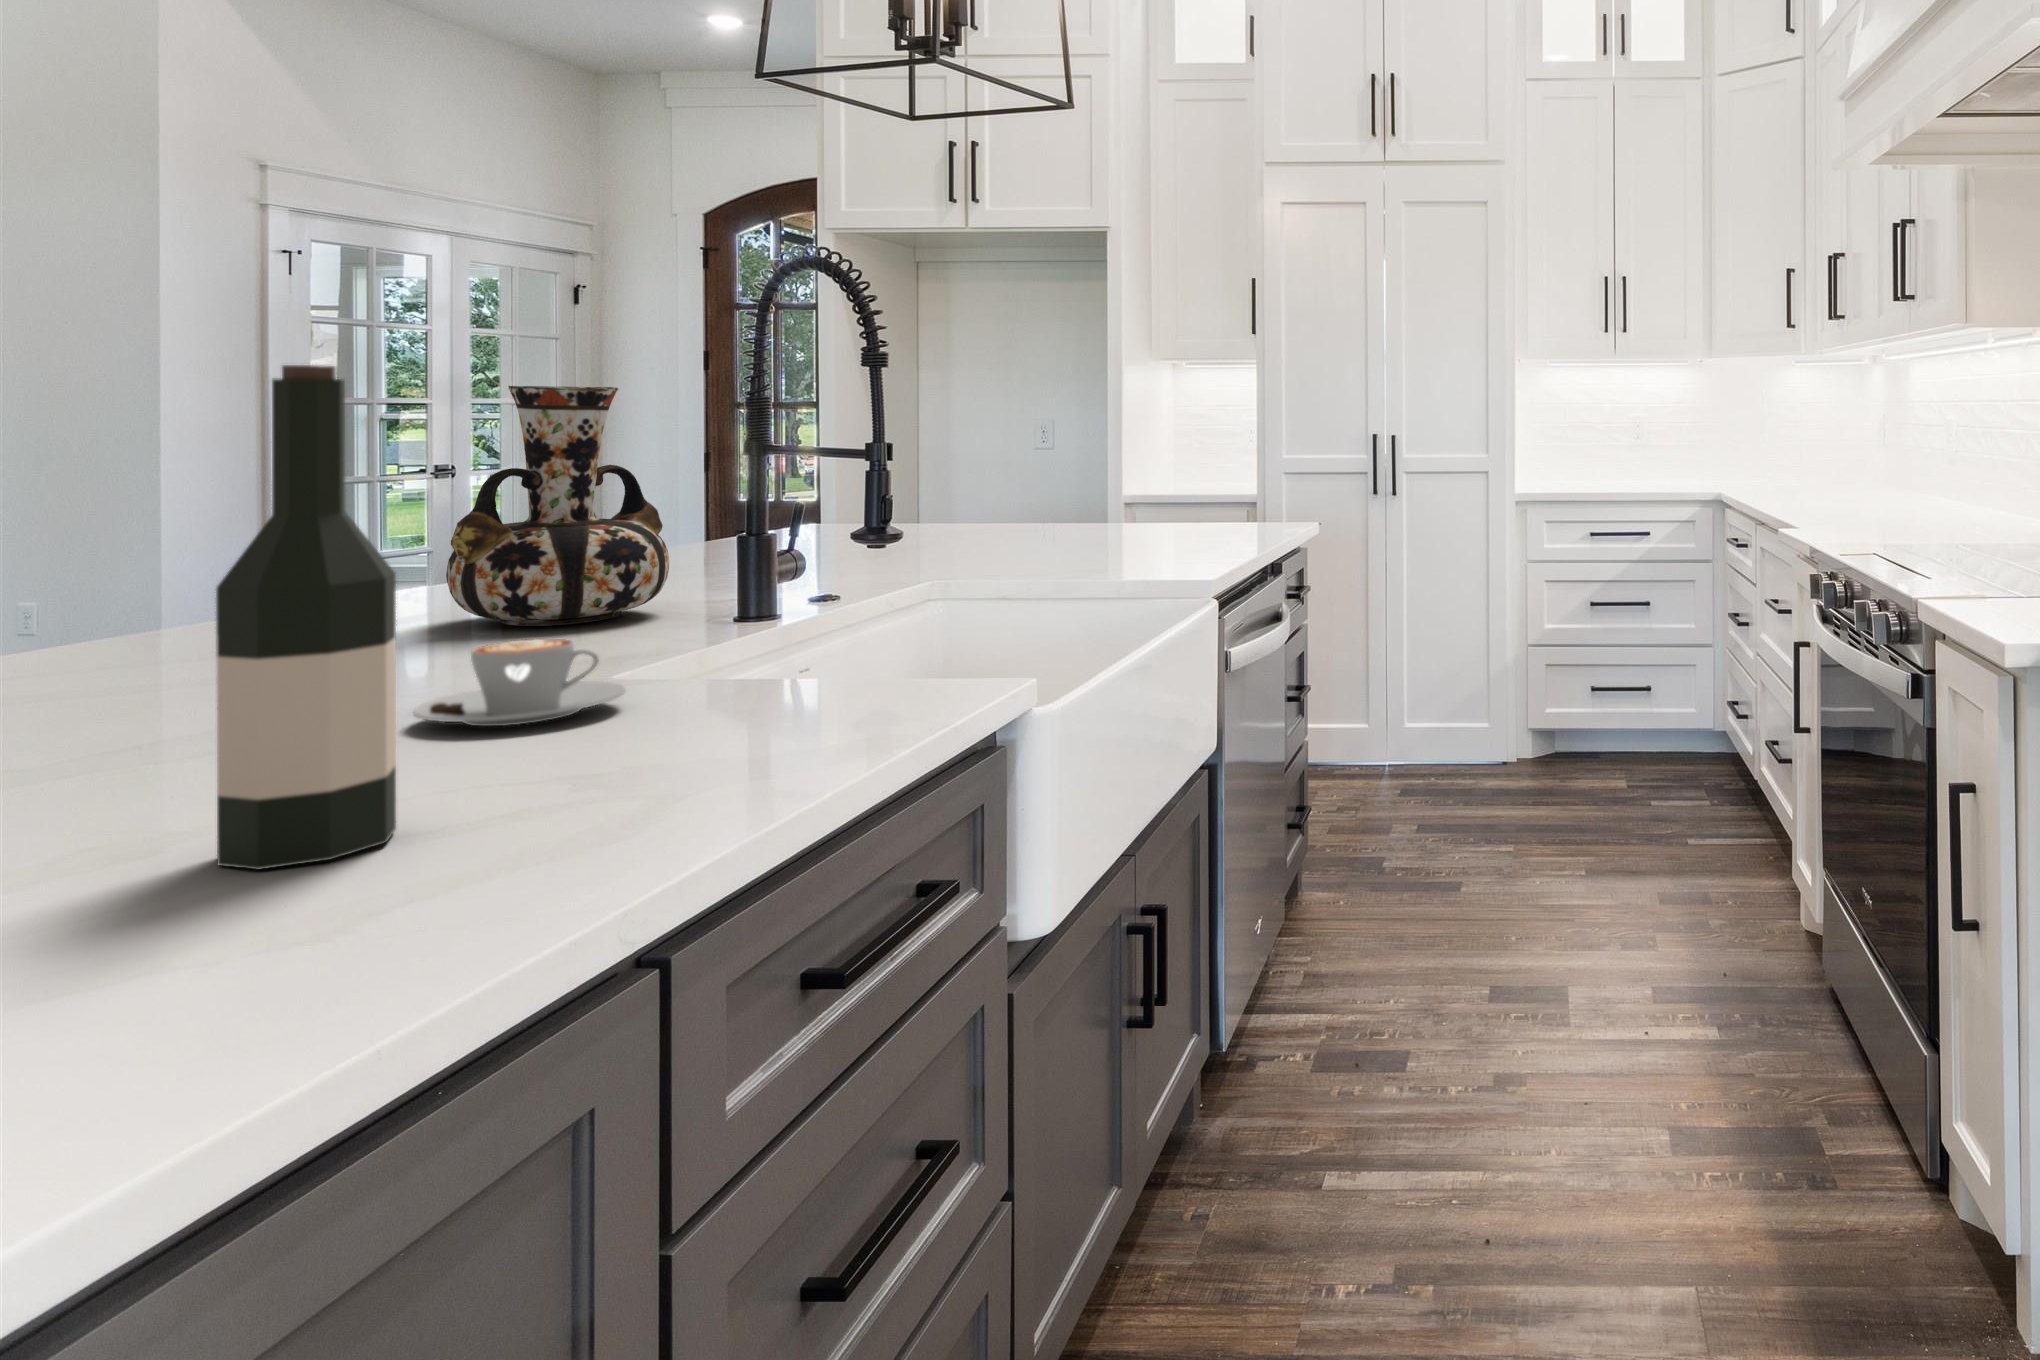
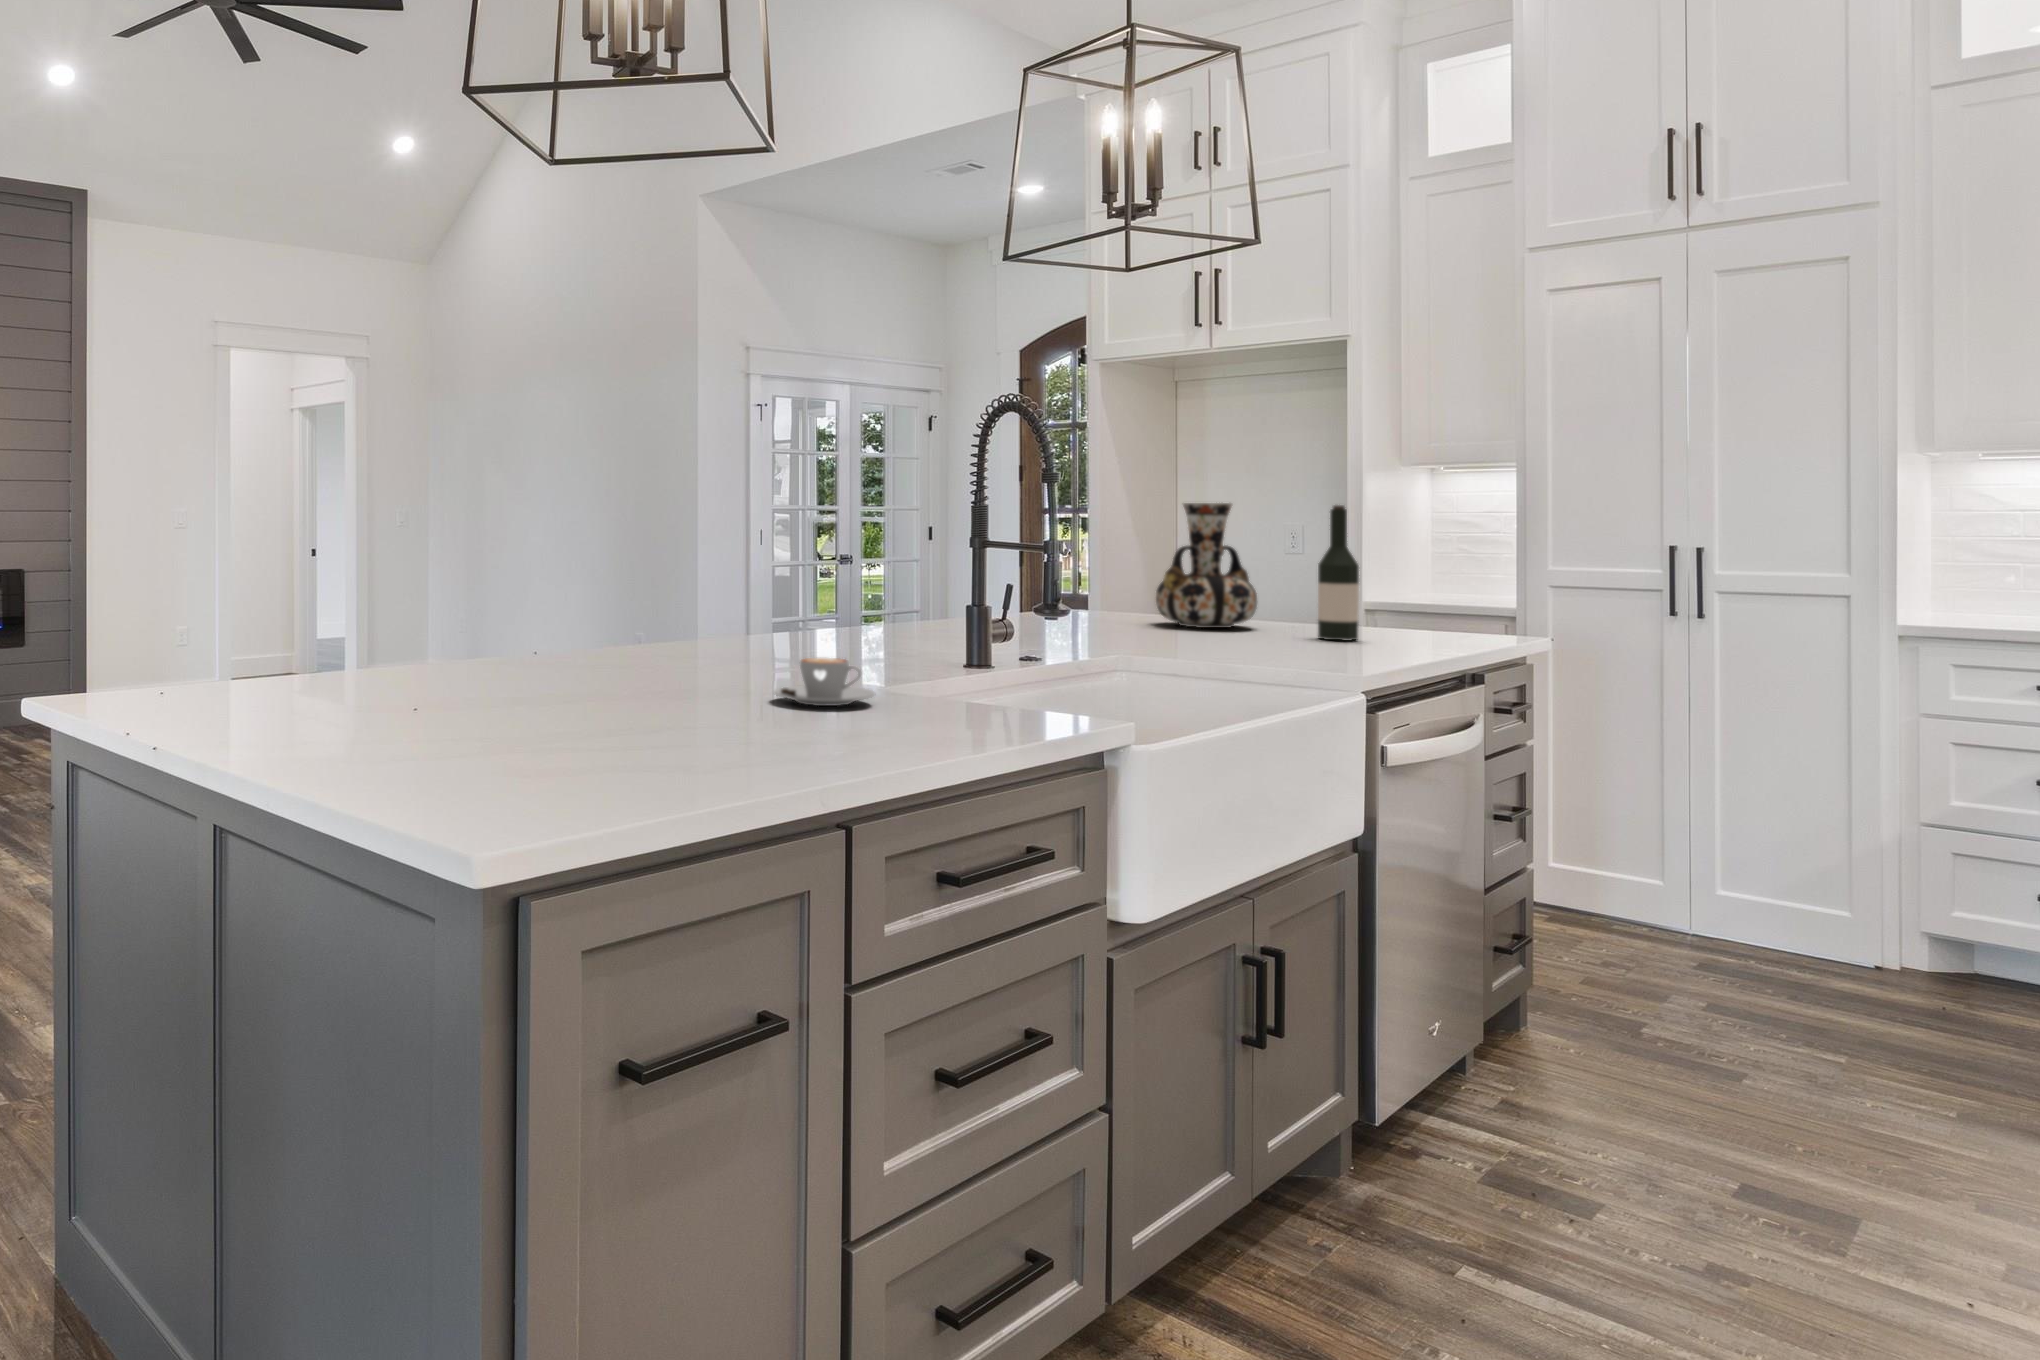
wine bottle: present [216,365,396,870] -> present [1318,505,1359,640]
vase: present [446,386,669,626] -> present [1156,503,1257,628]

